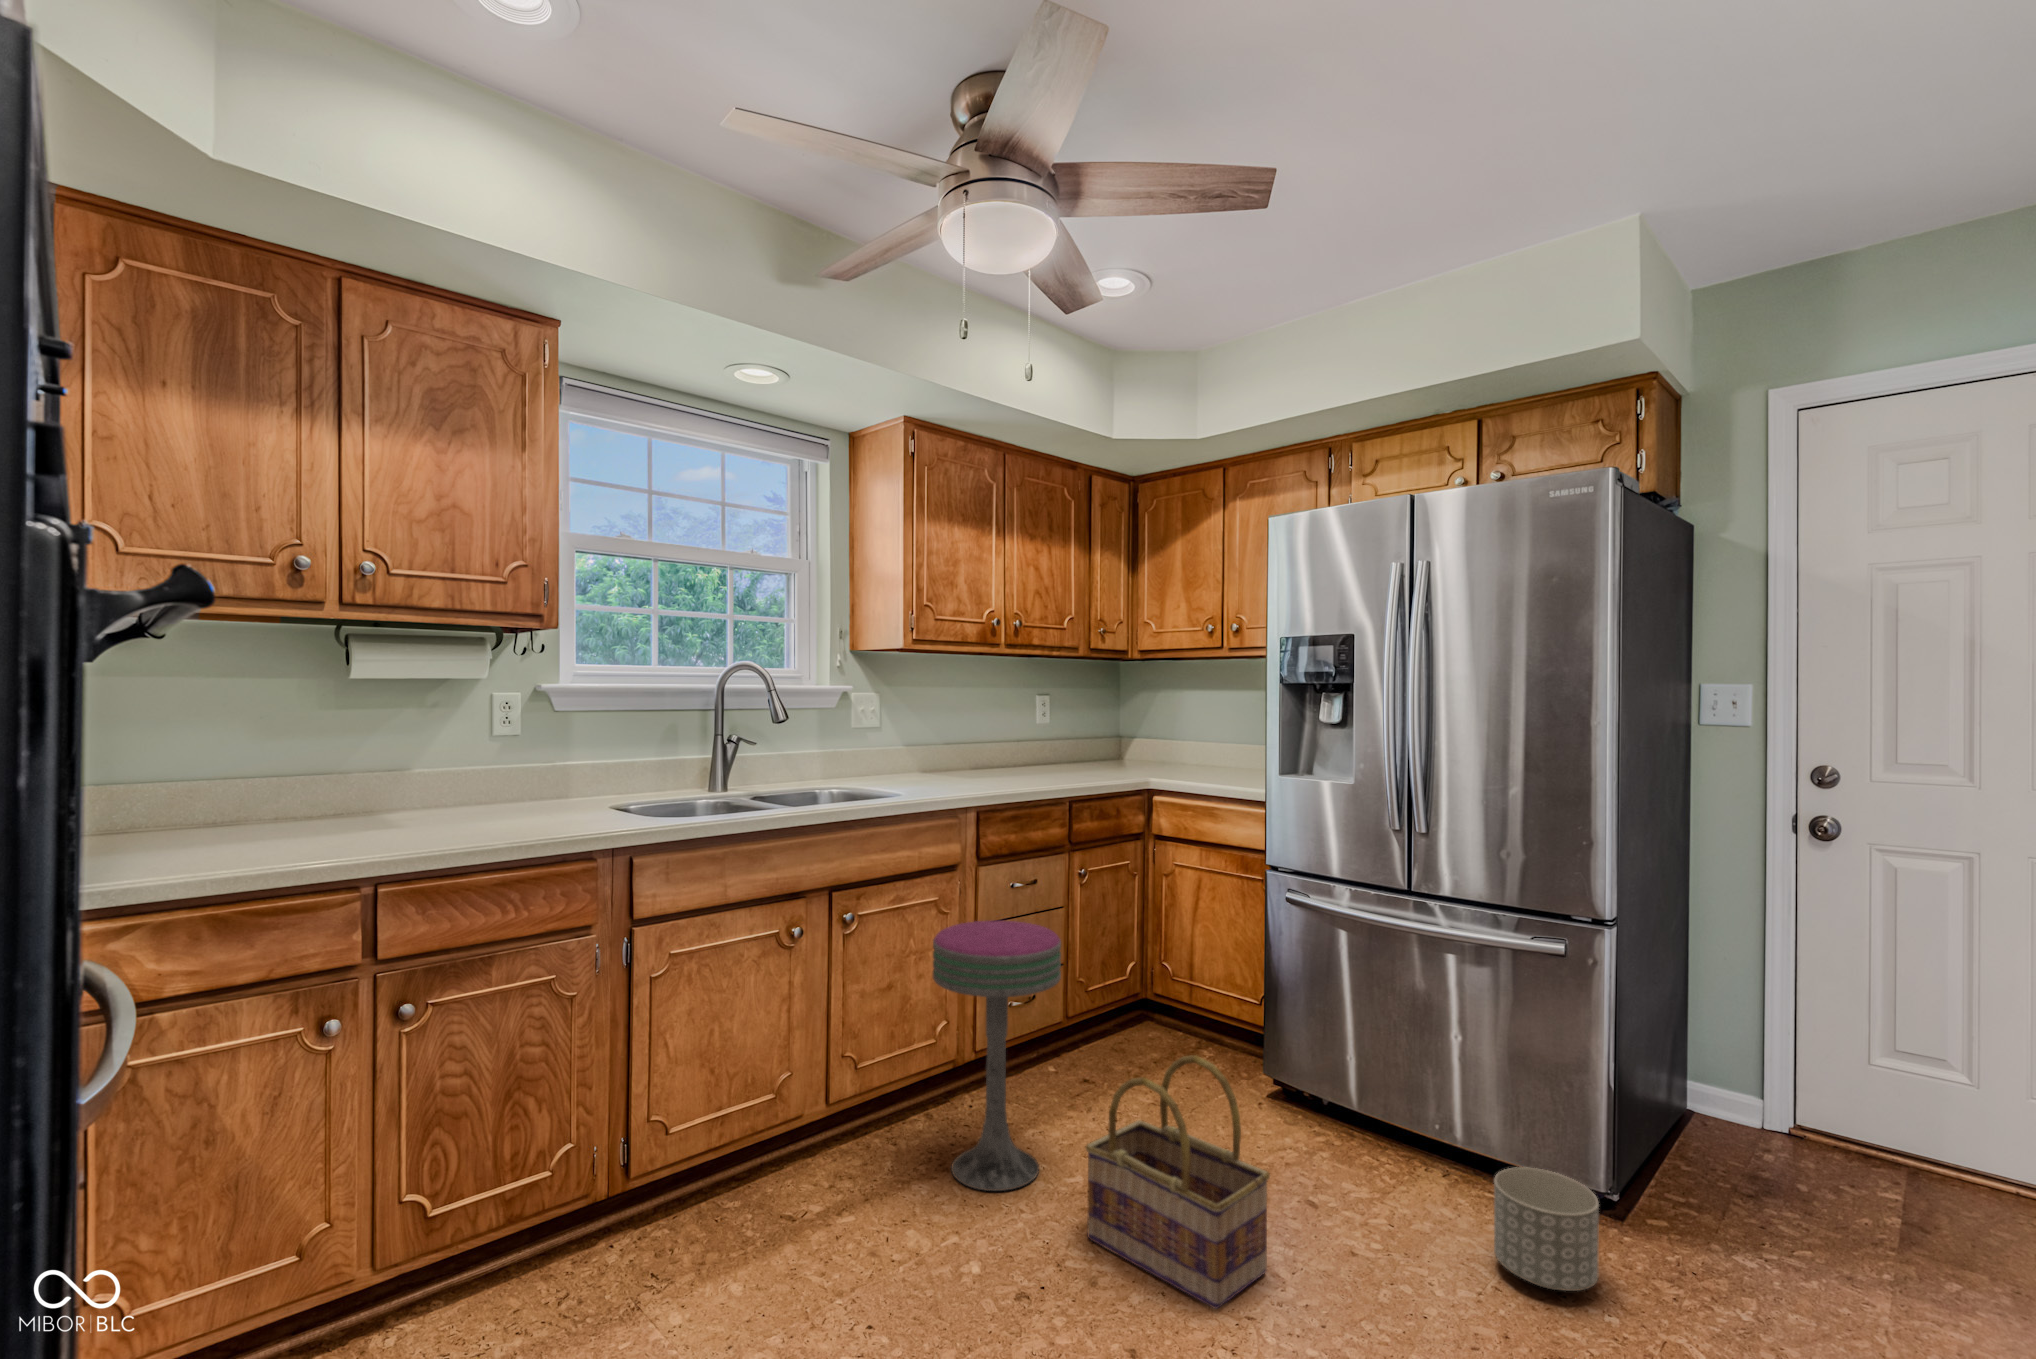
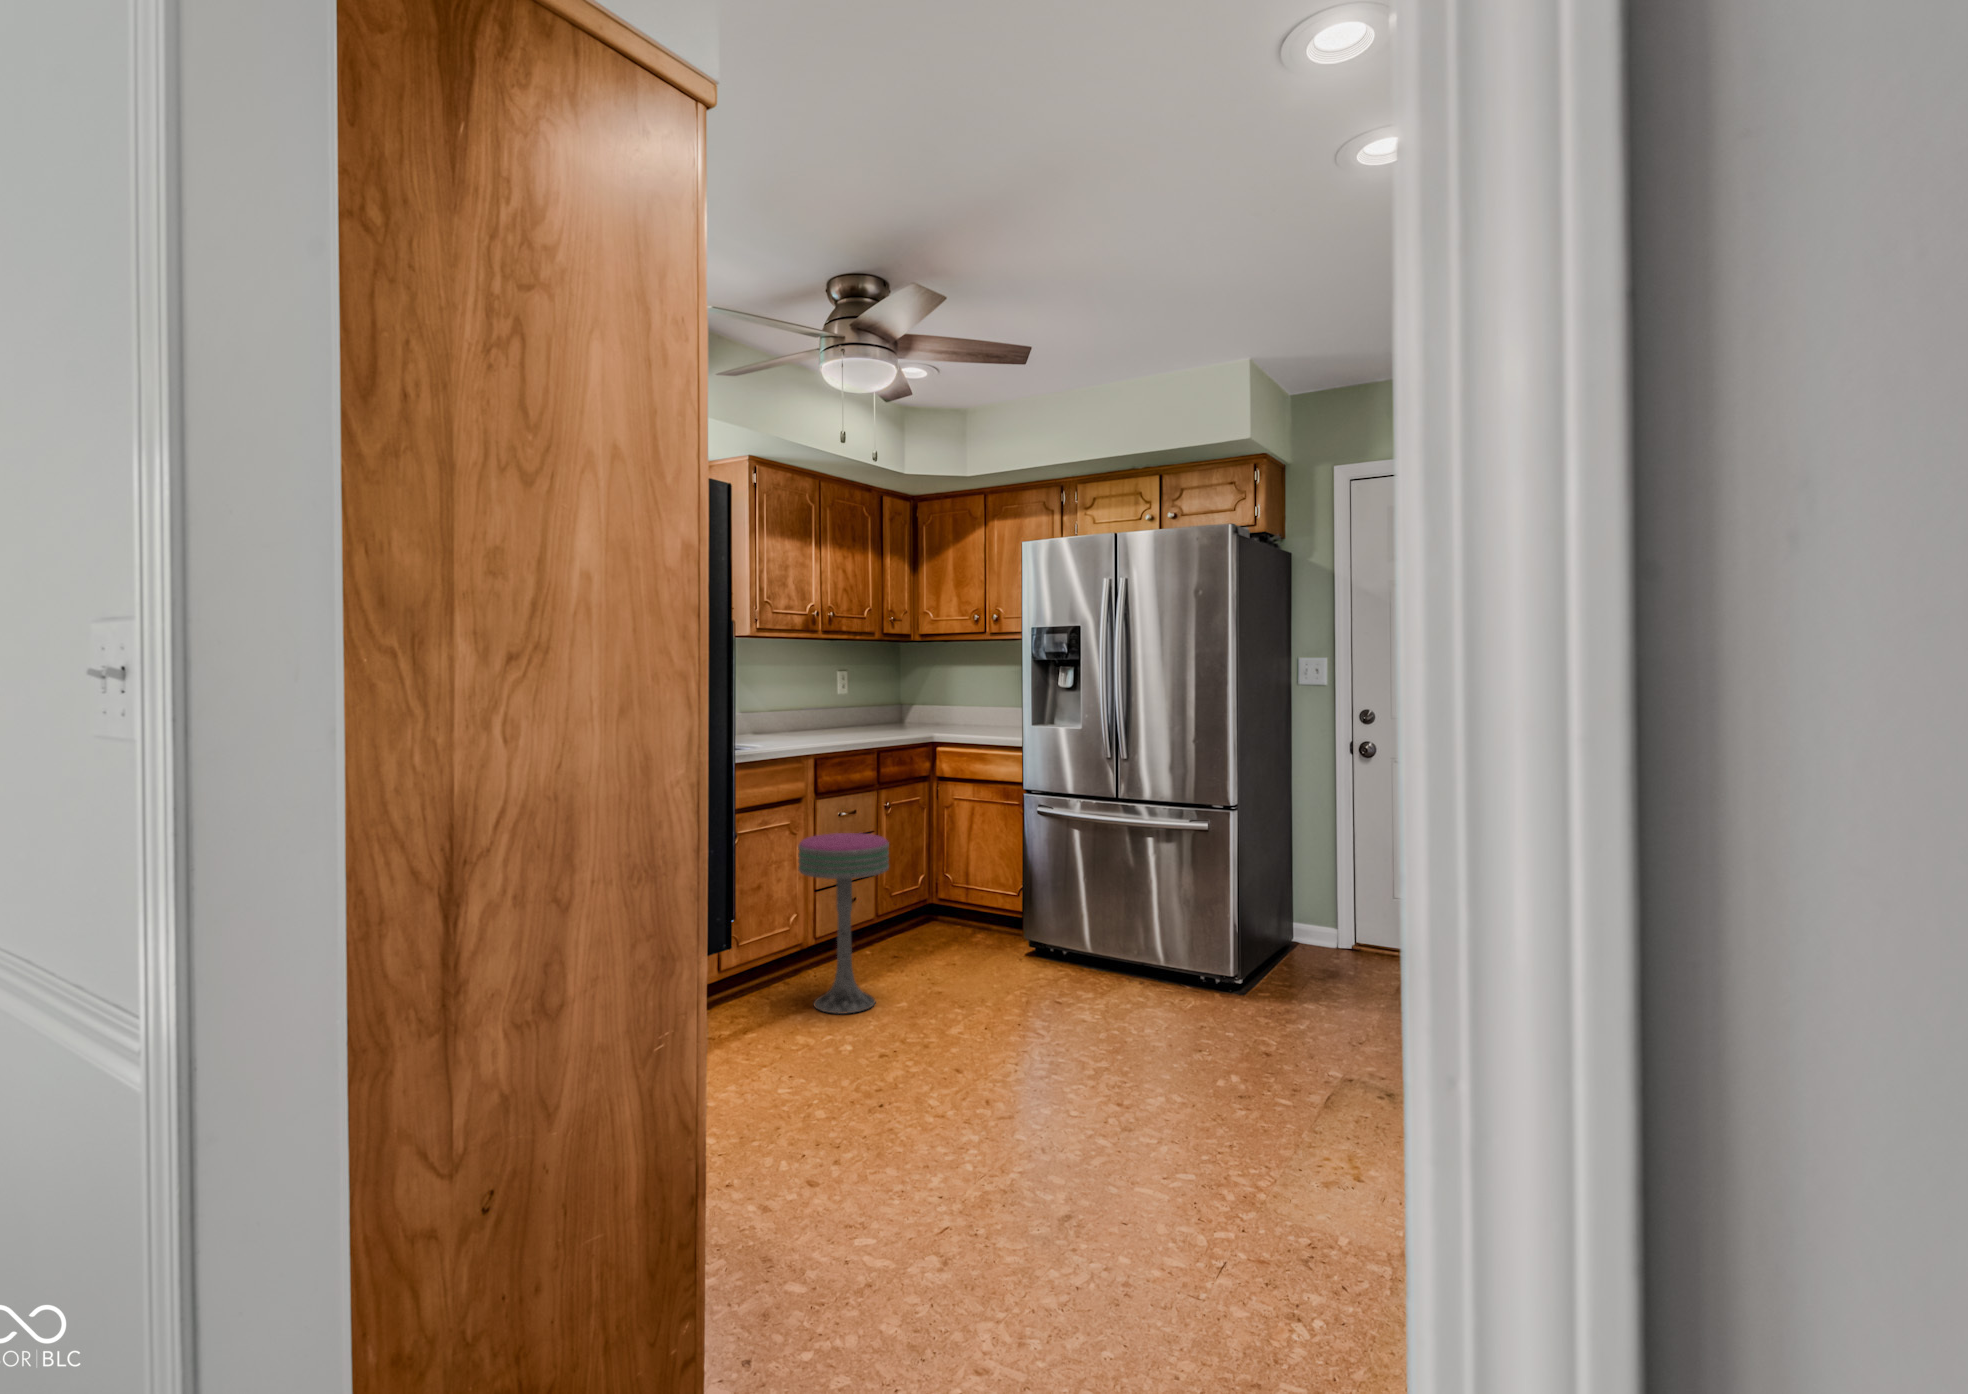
basket: present [1085,1055,1270,1309] -> none [914,905,1033,1050]
planter: present [1494,1167,1599,1291] -> none [1166,960,1223,1025]

